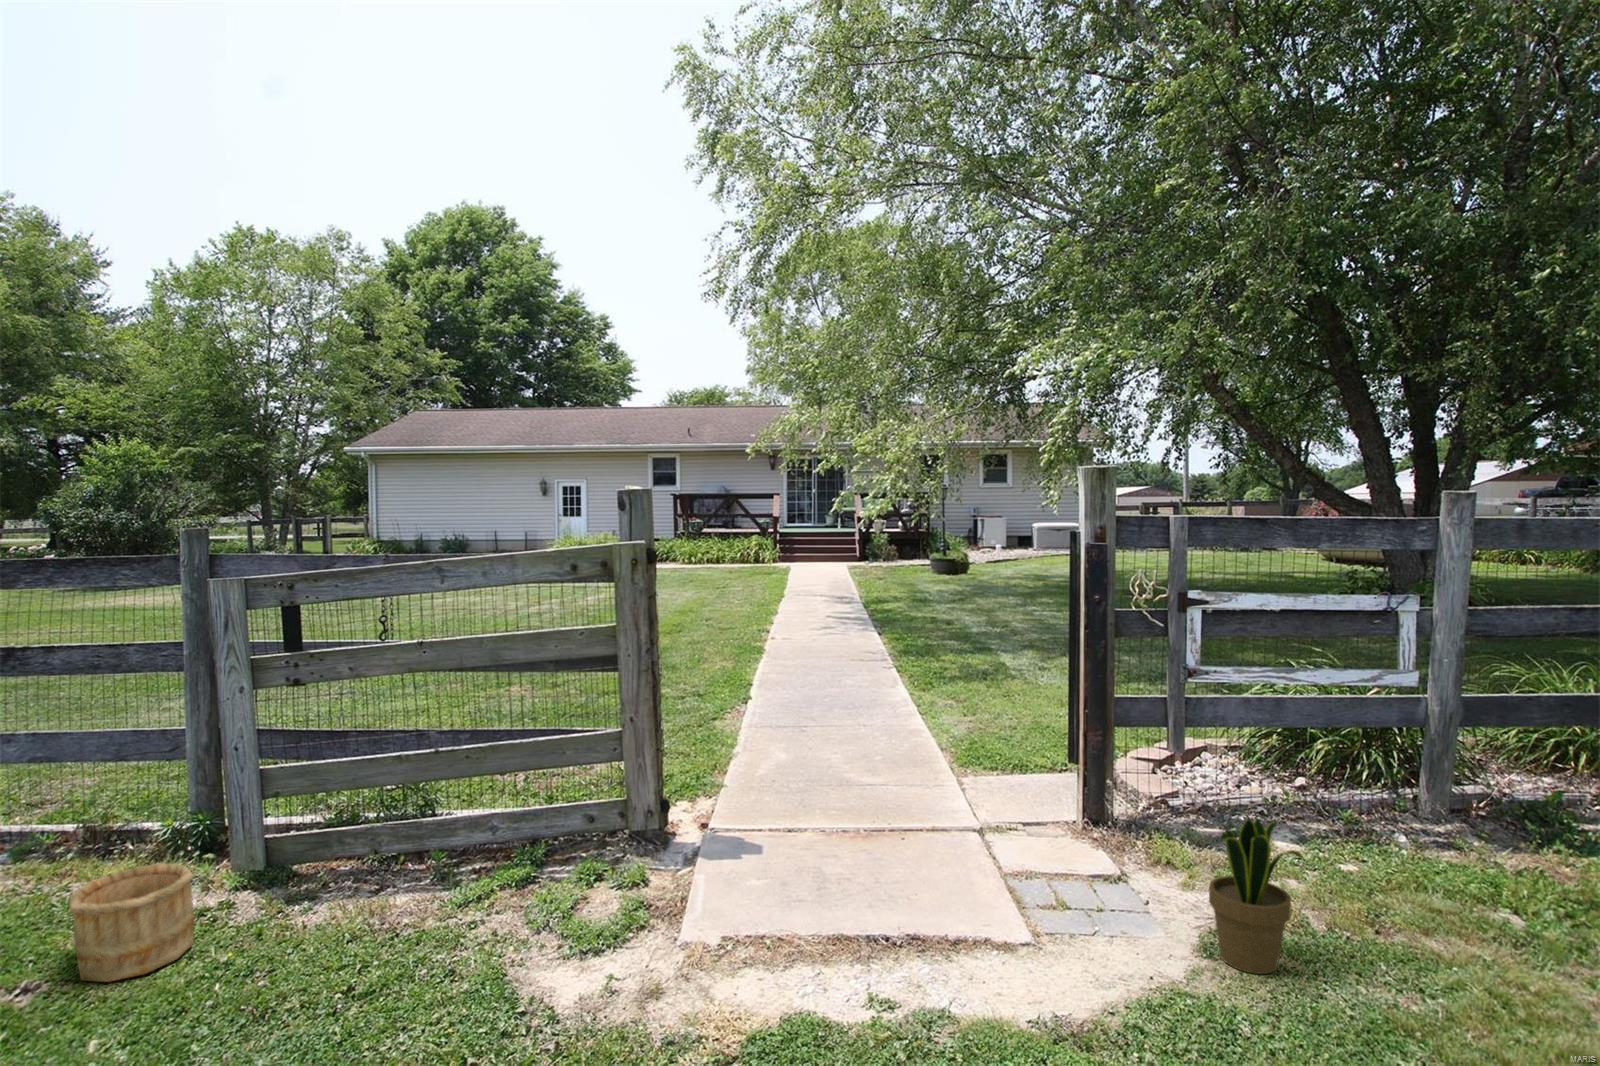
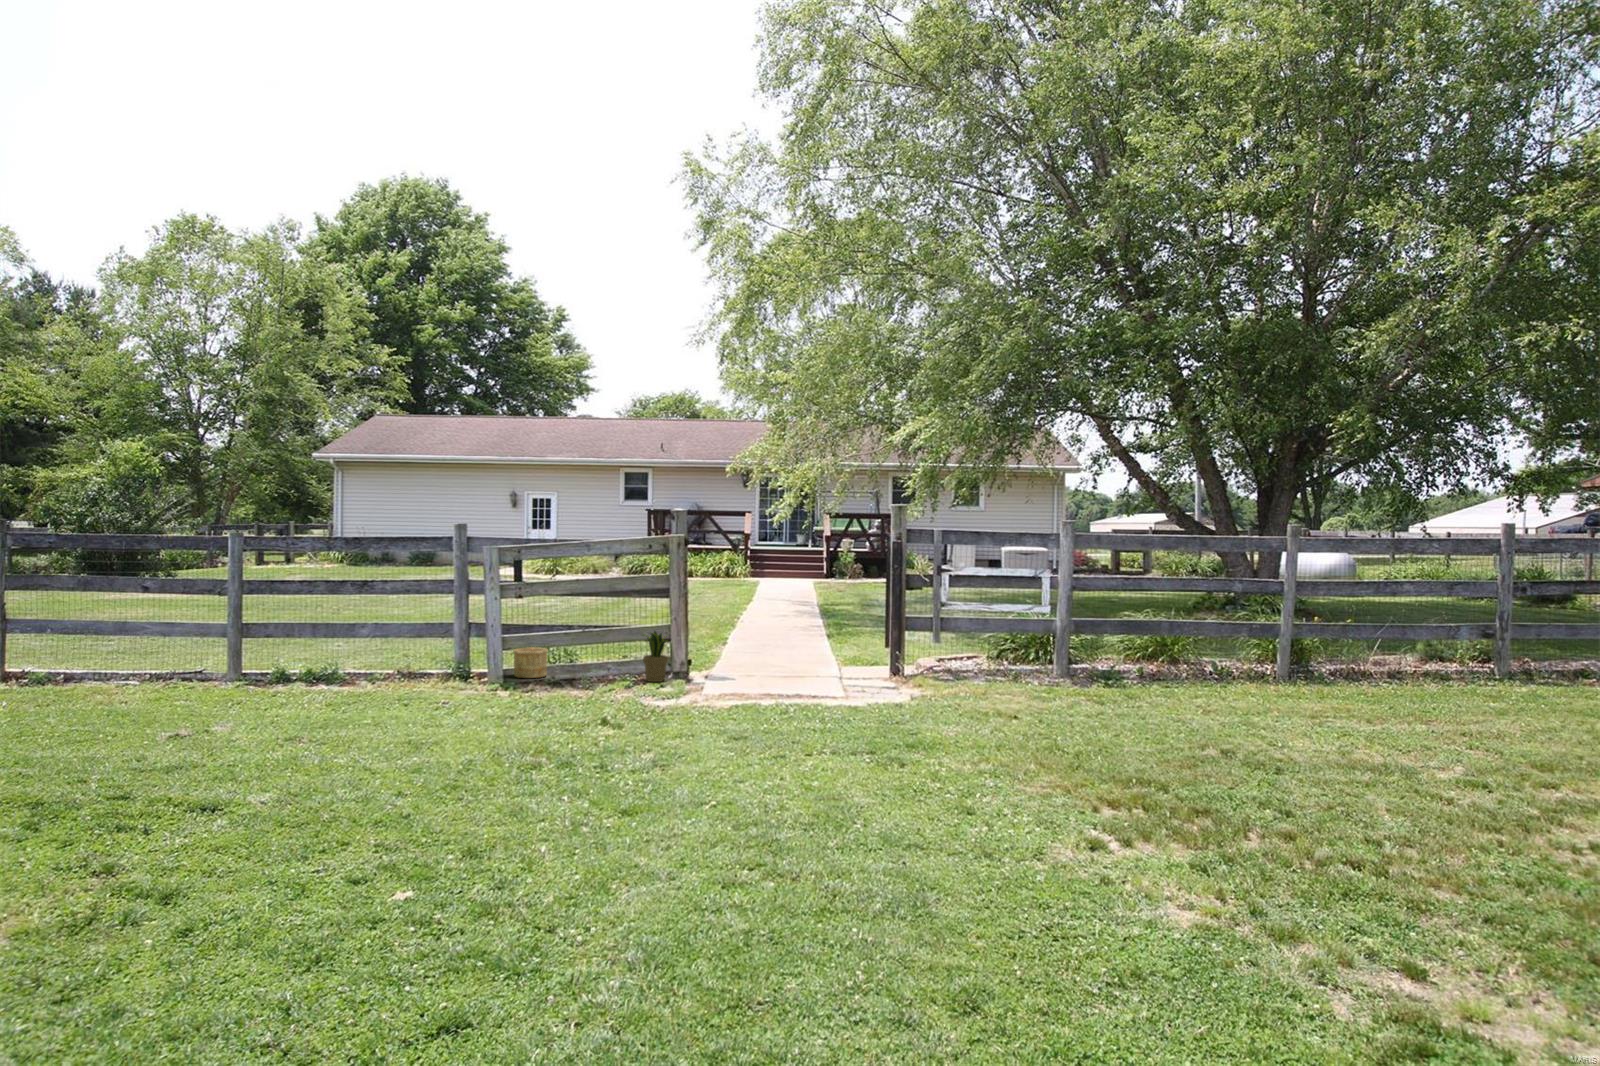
potted plant: present [1209,817,1303,974] -> present [643,631,668,682]

